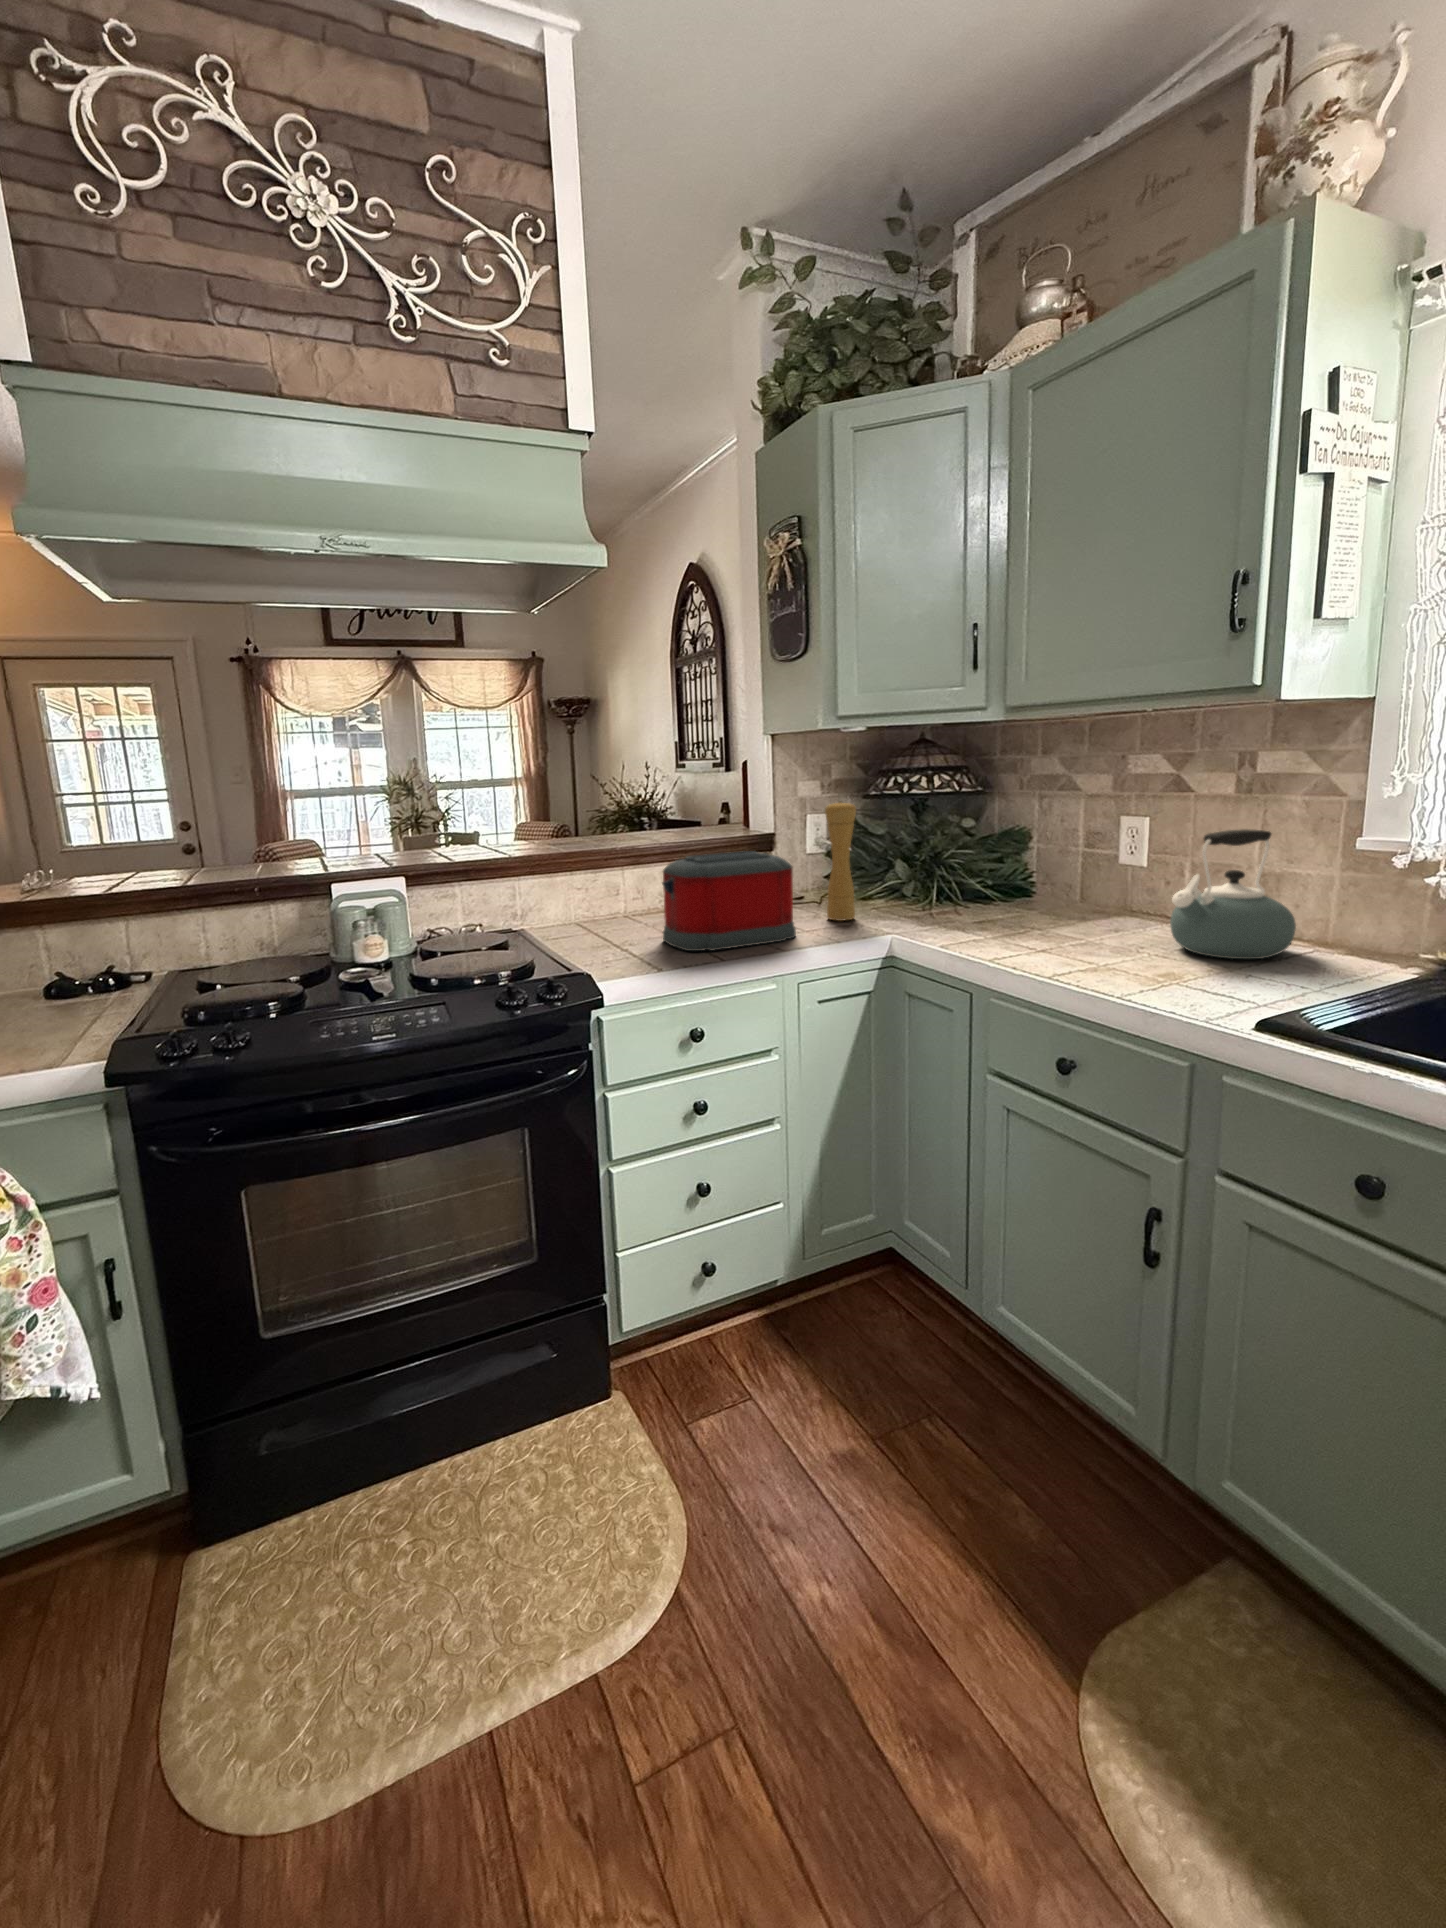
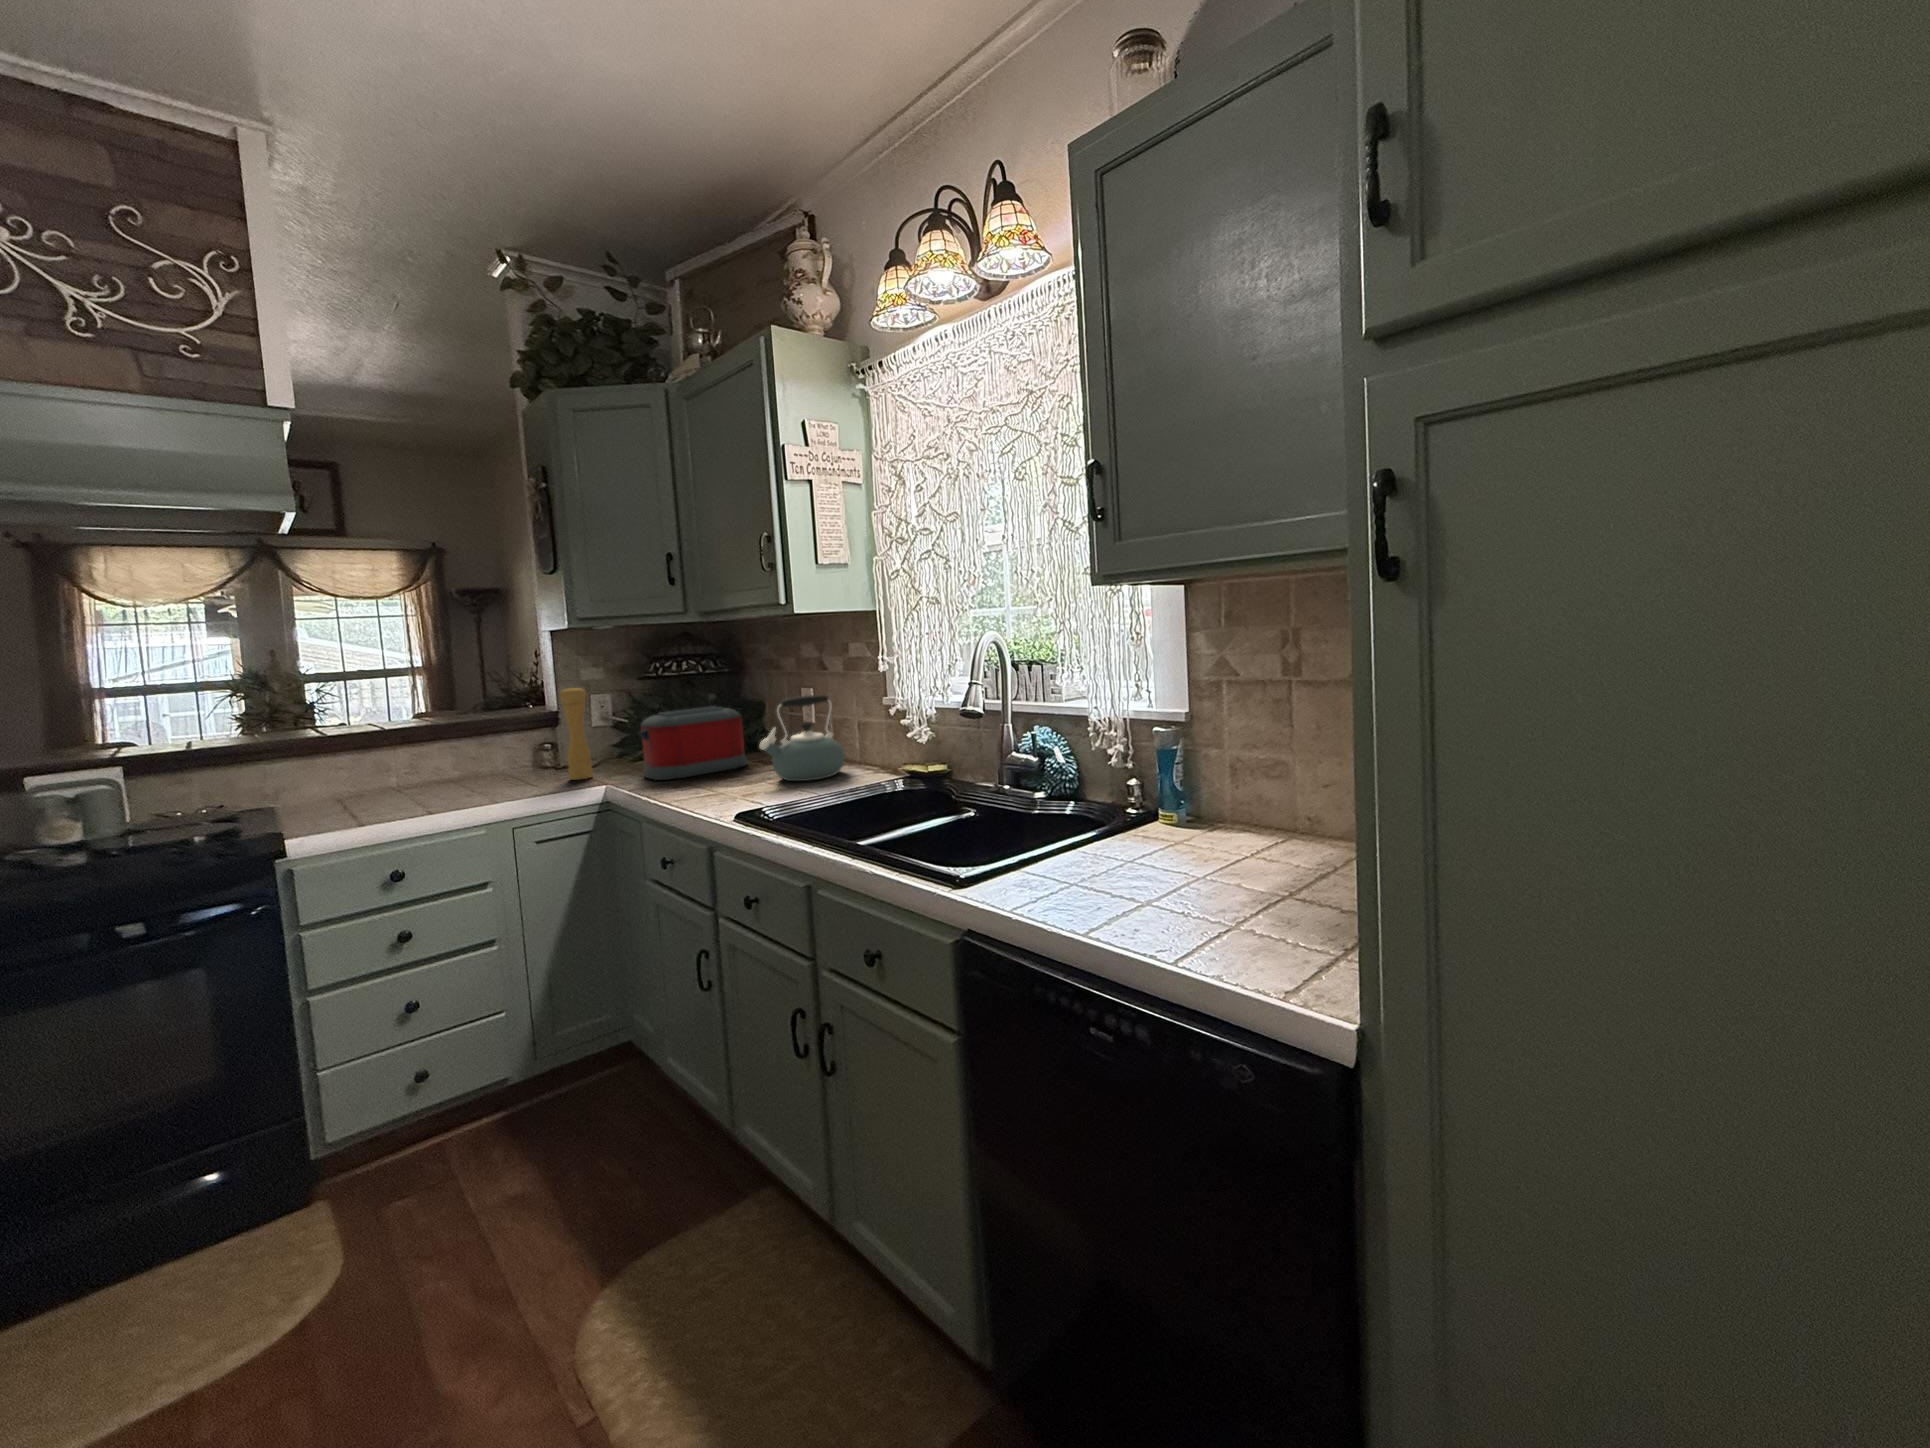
toaster: present [662,851,796,951] -> present [640,706,747,780]

